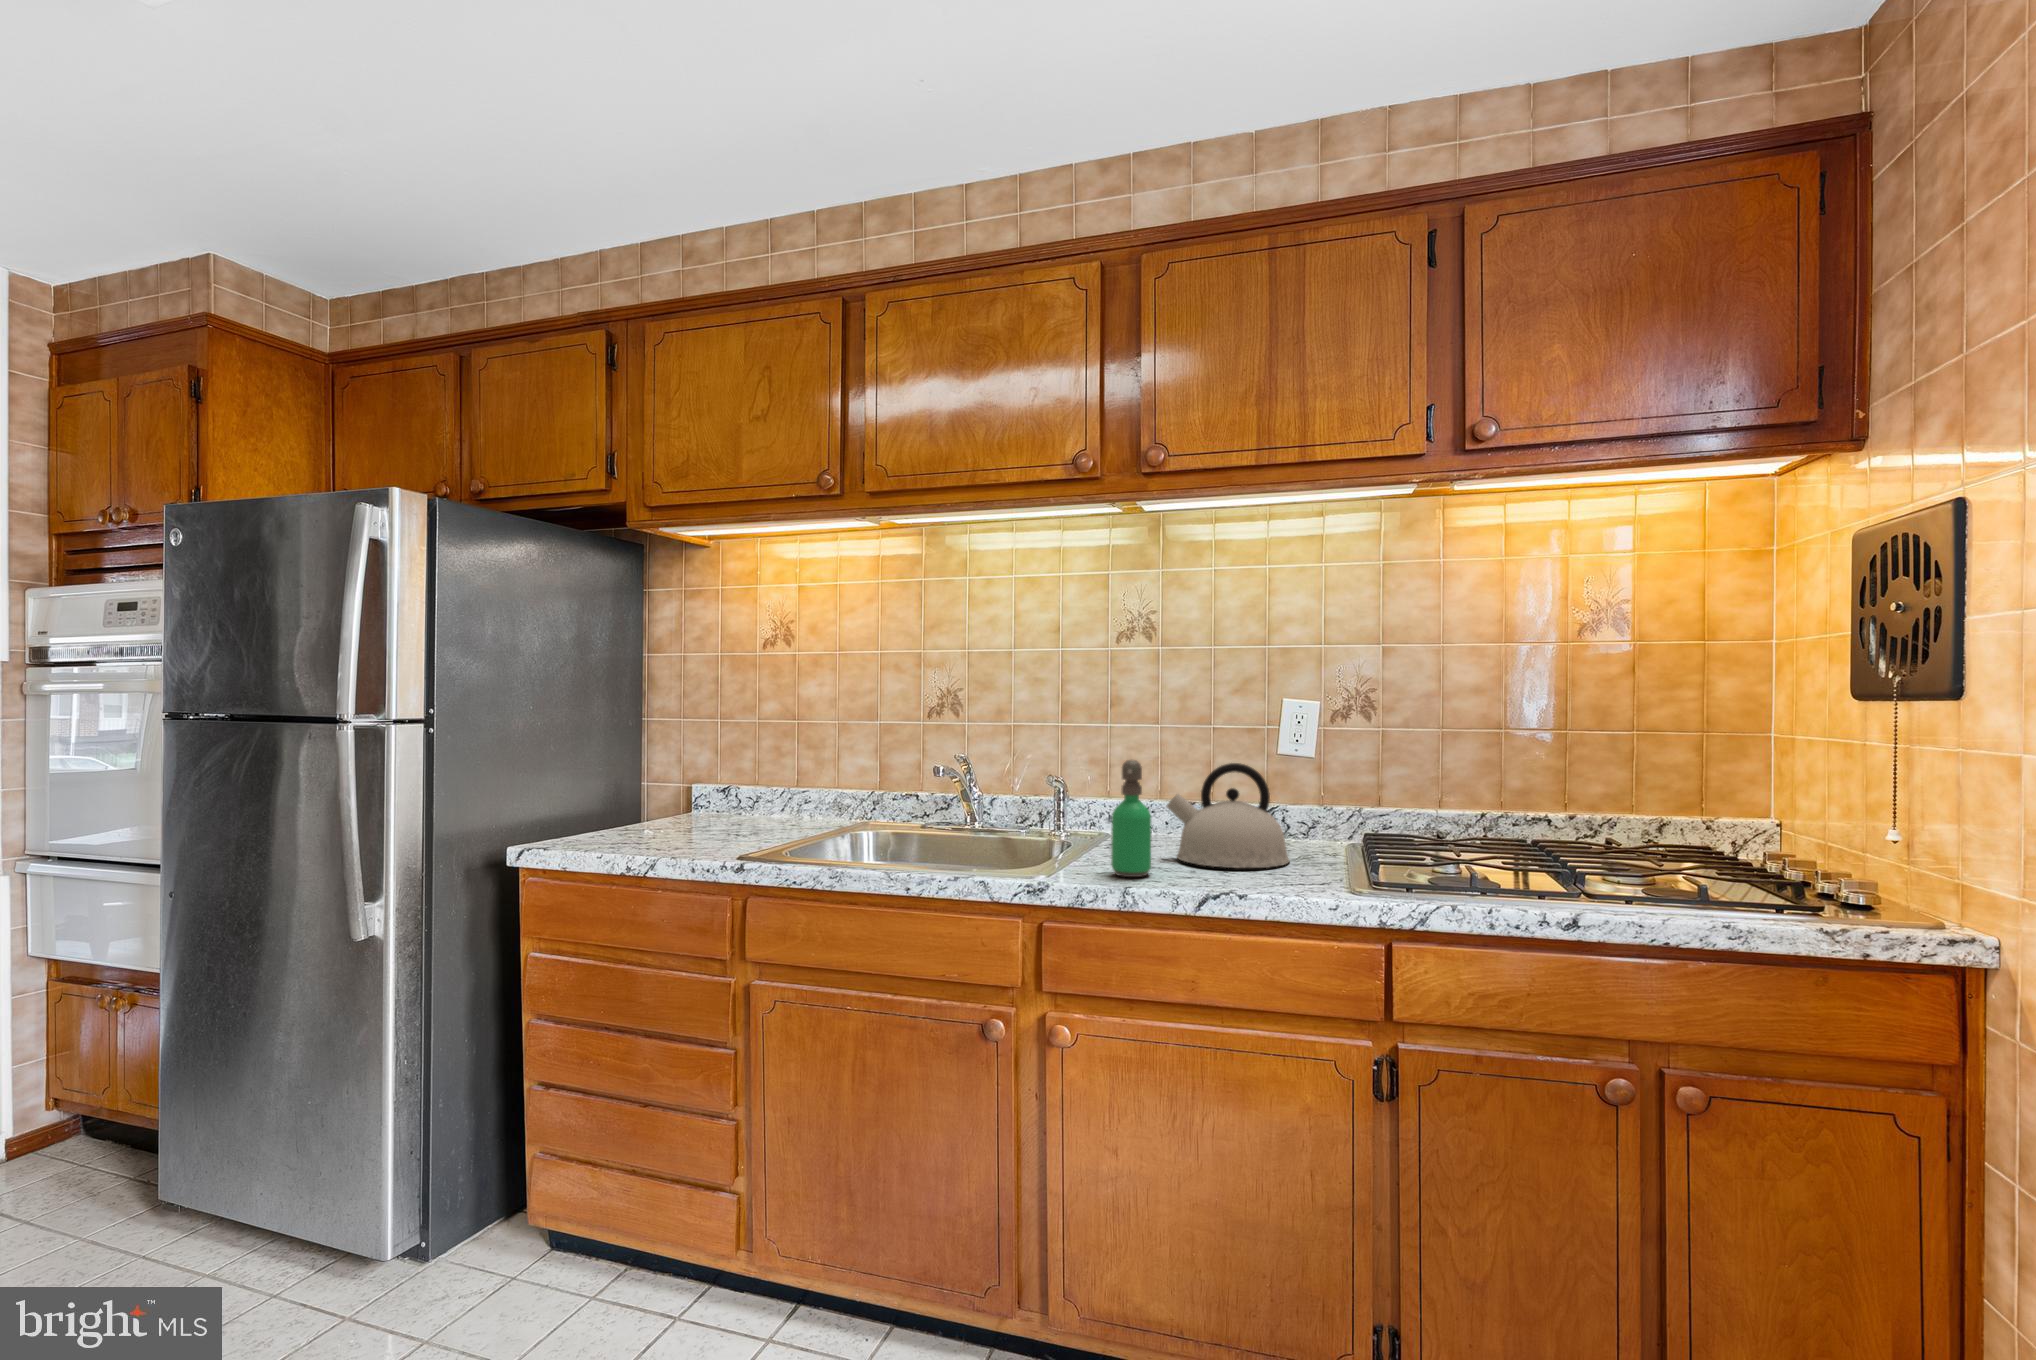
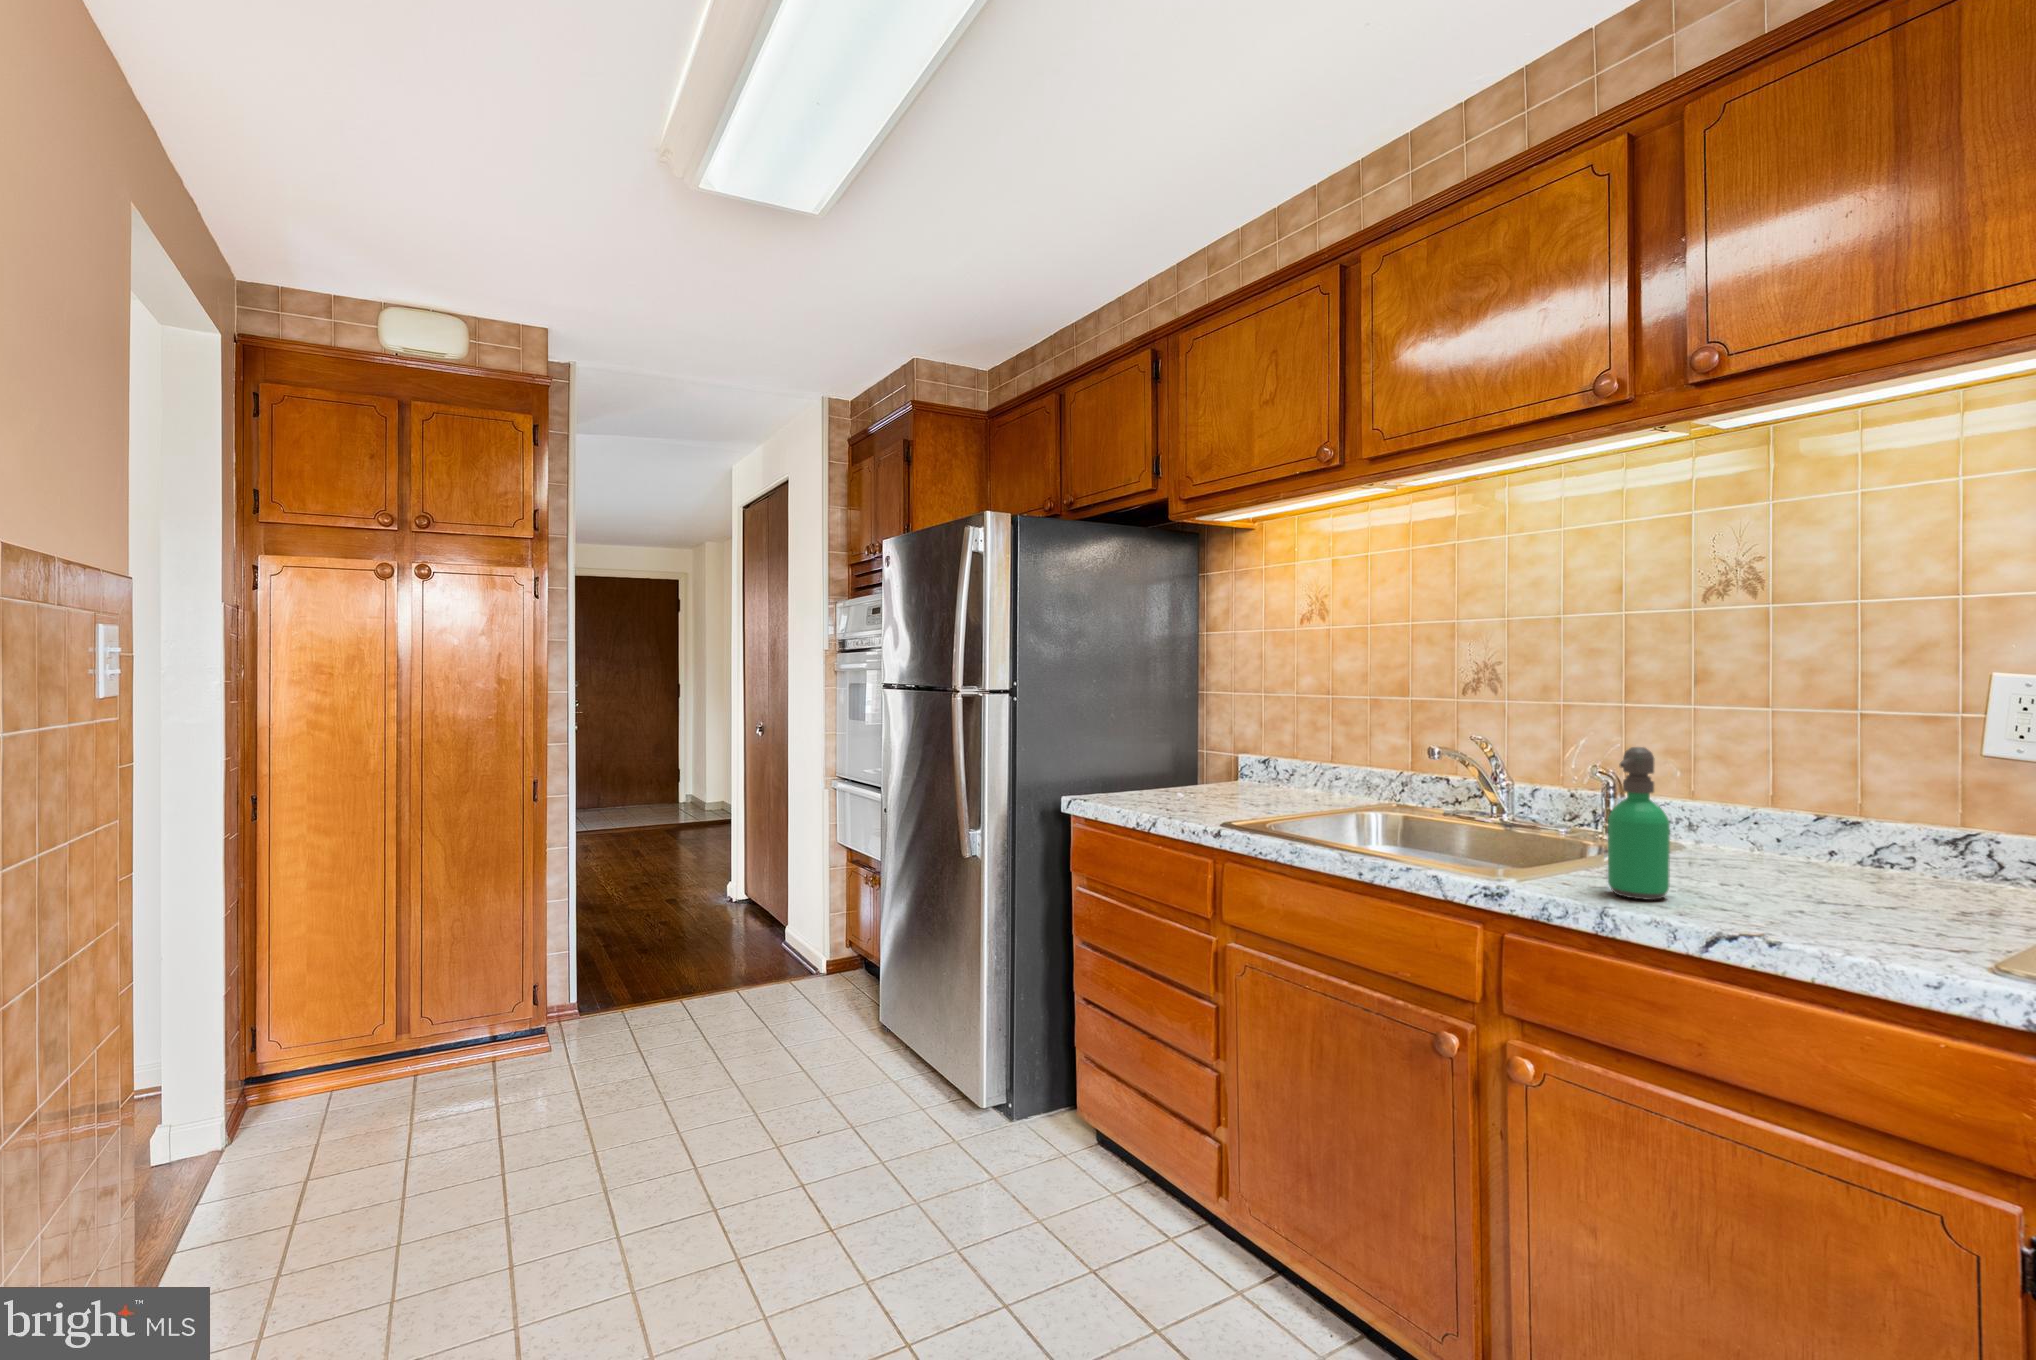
kettle: present [1167,763,1290,868] -> none [1725,760,1954,918]

